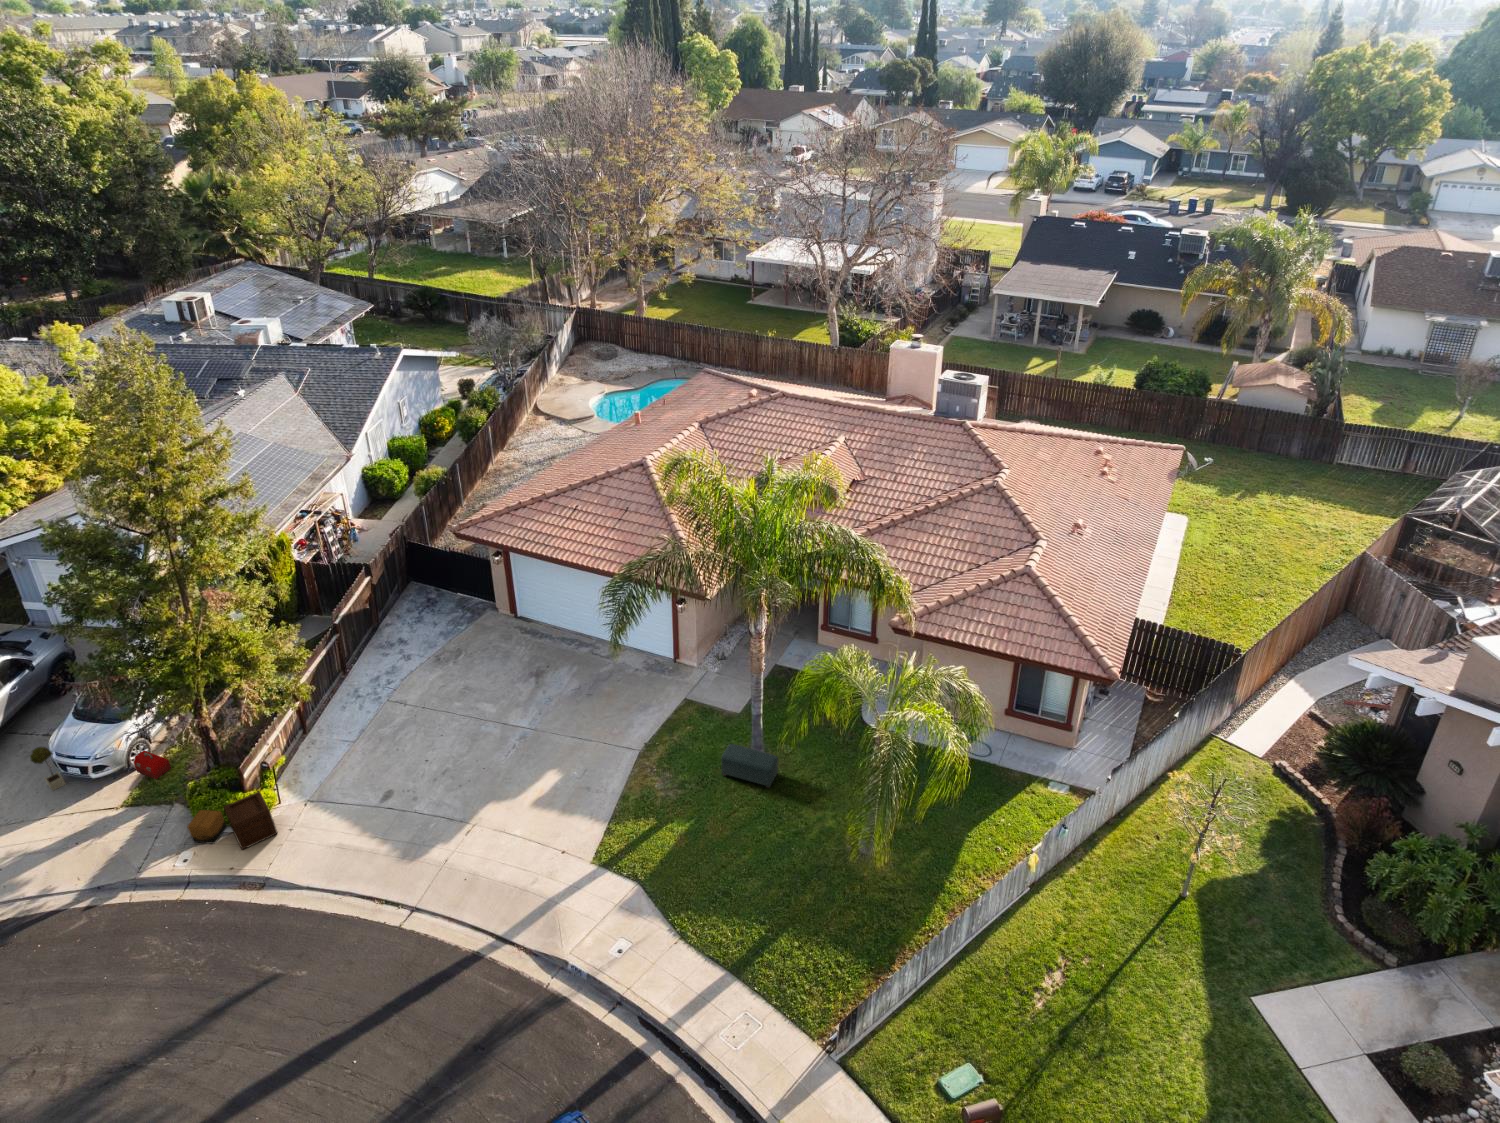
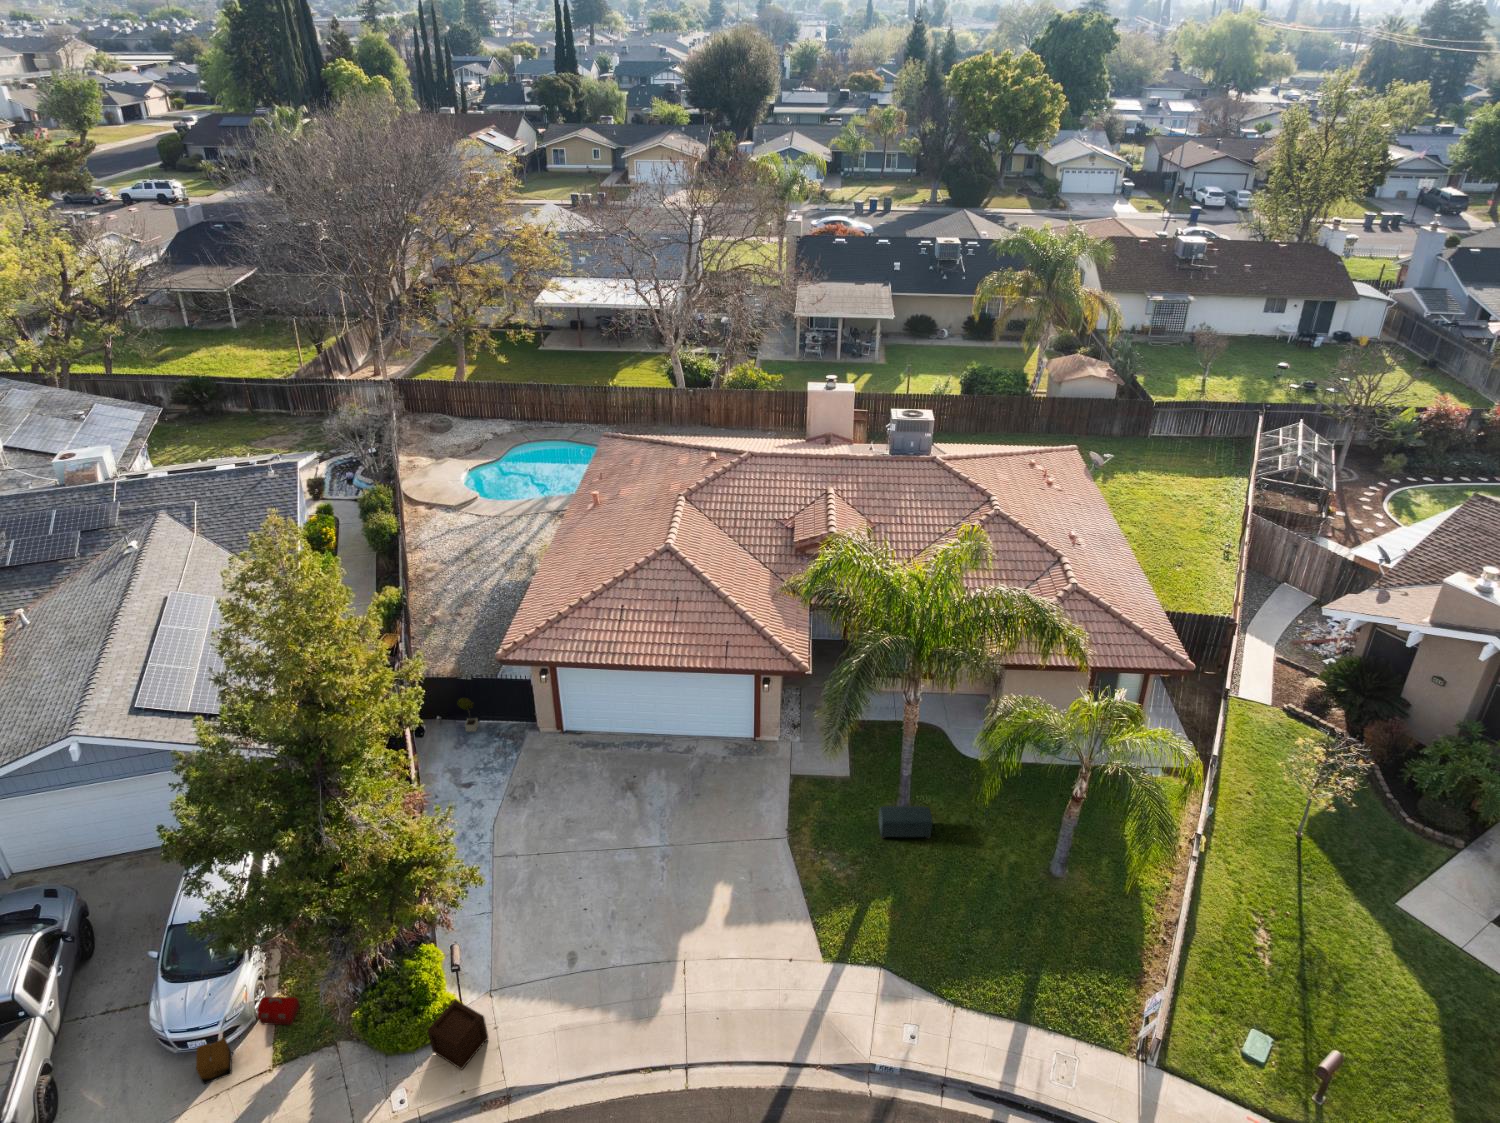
potted tree: present [30,747,66,790] -> present [457,698,478,732]
cardboard box: present [187,810,227,844] -> present [196,1038,232,1084]

